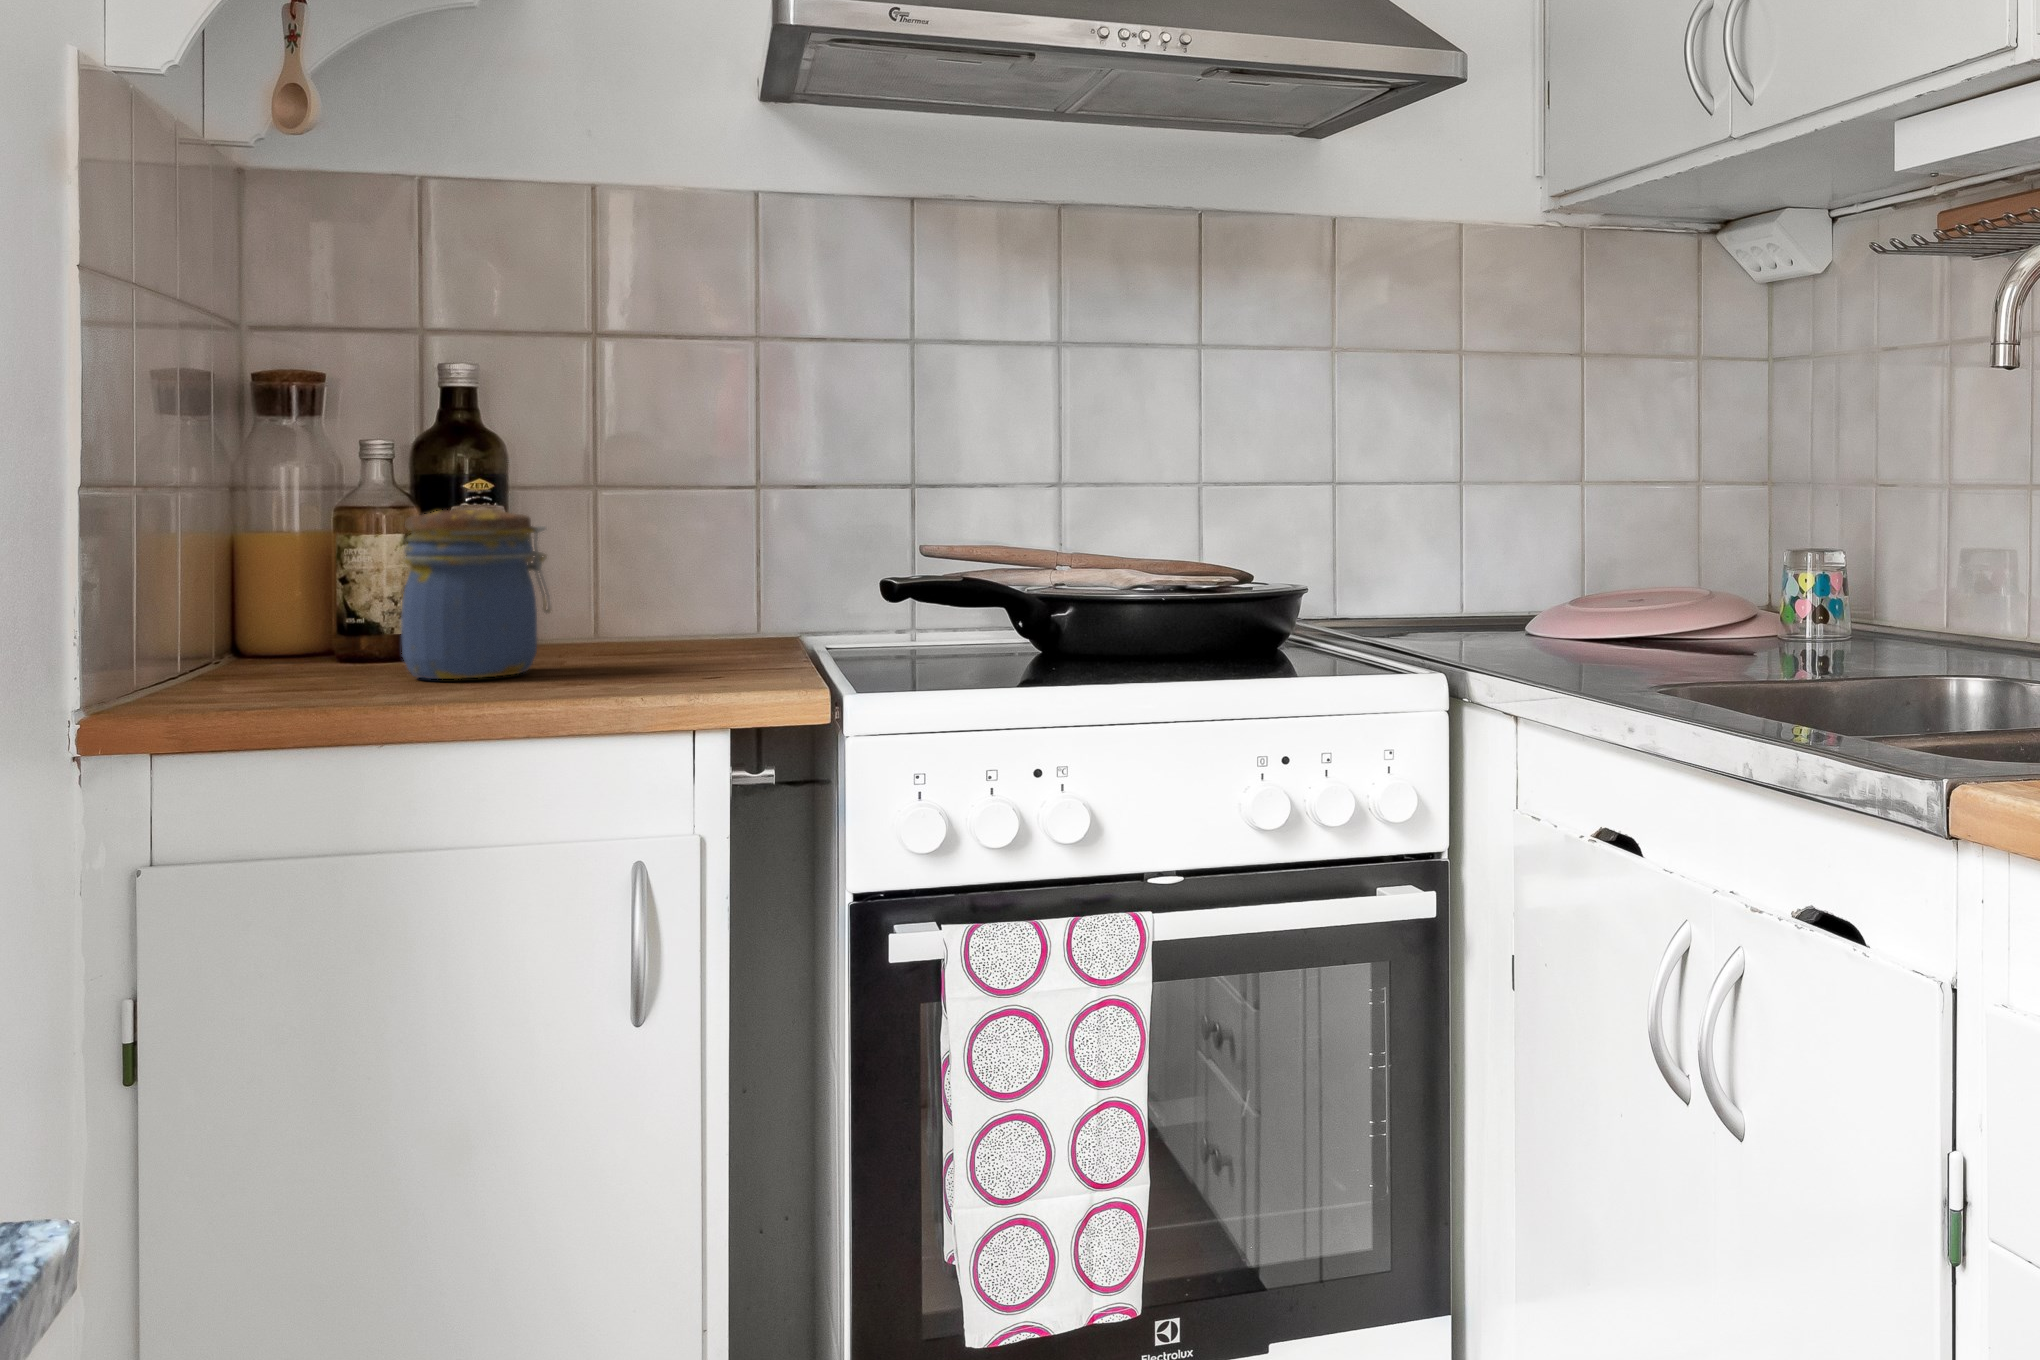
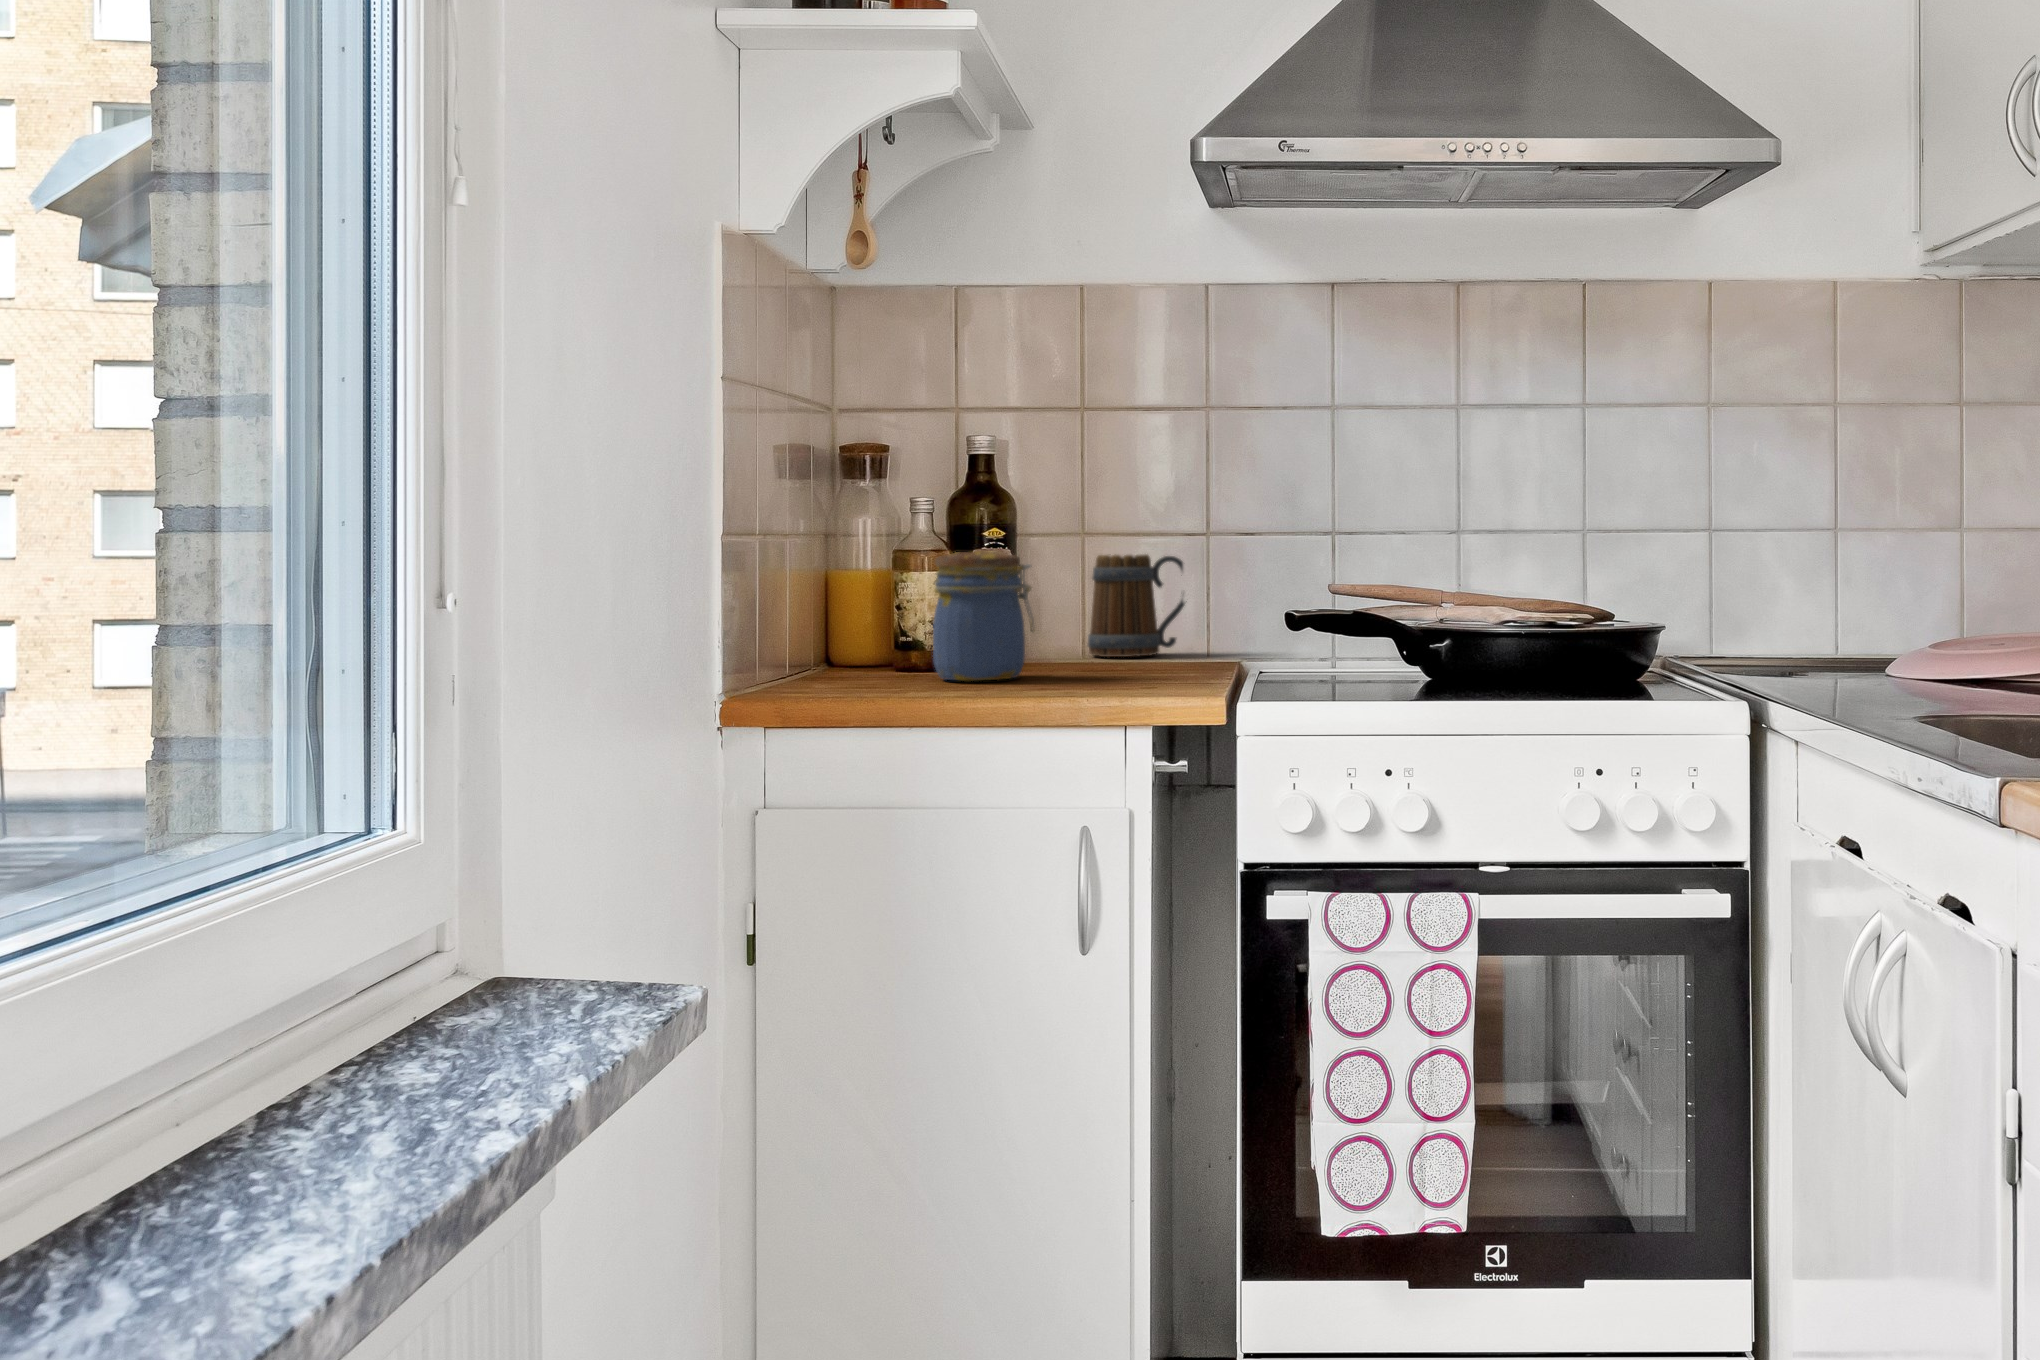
mug: none [609,511,747,639] -> present [1088,554,1185,657]

